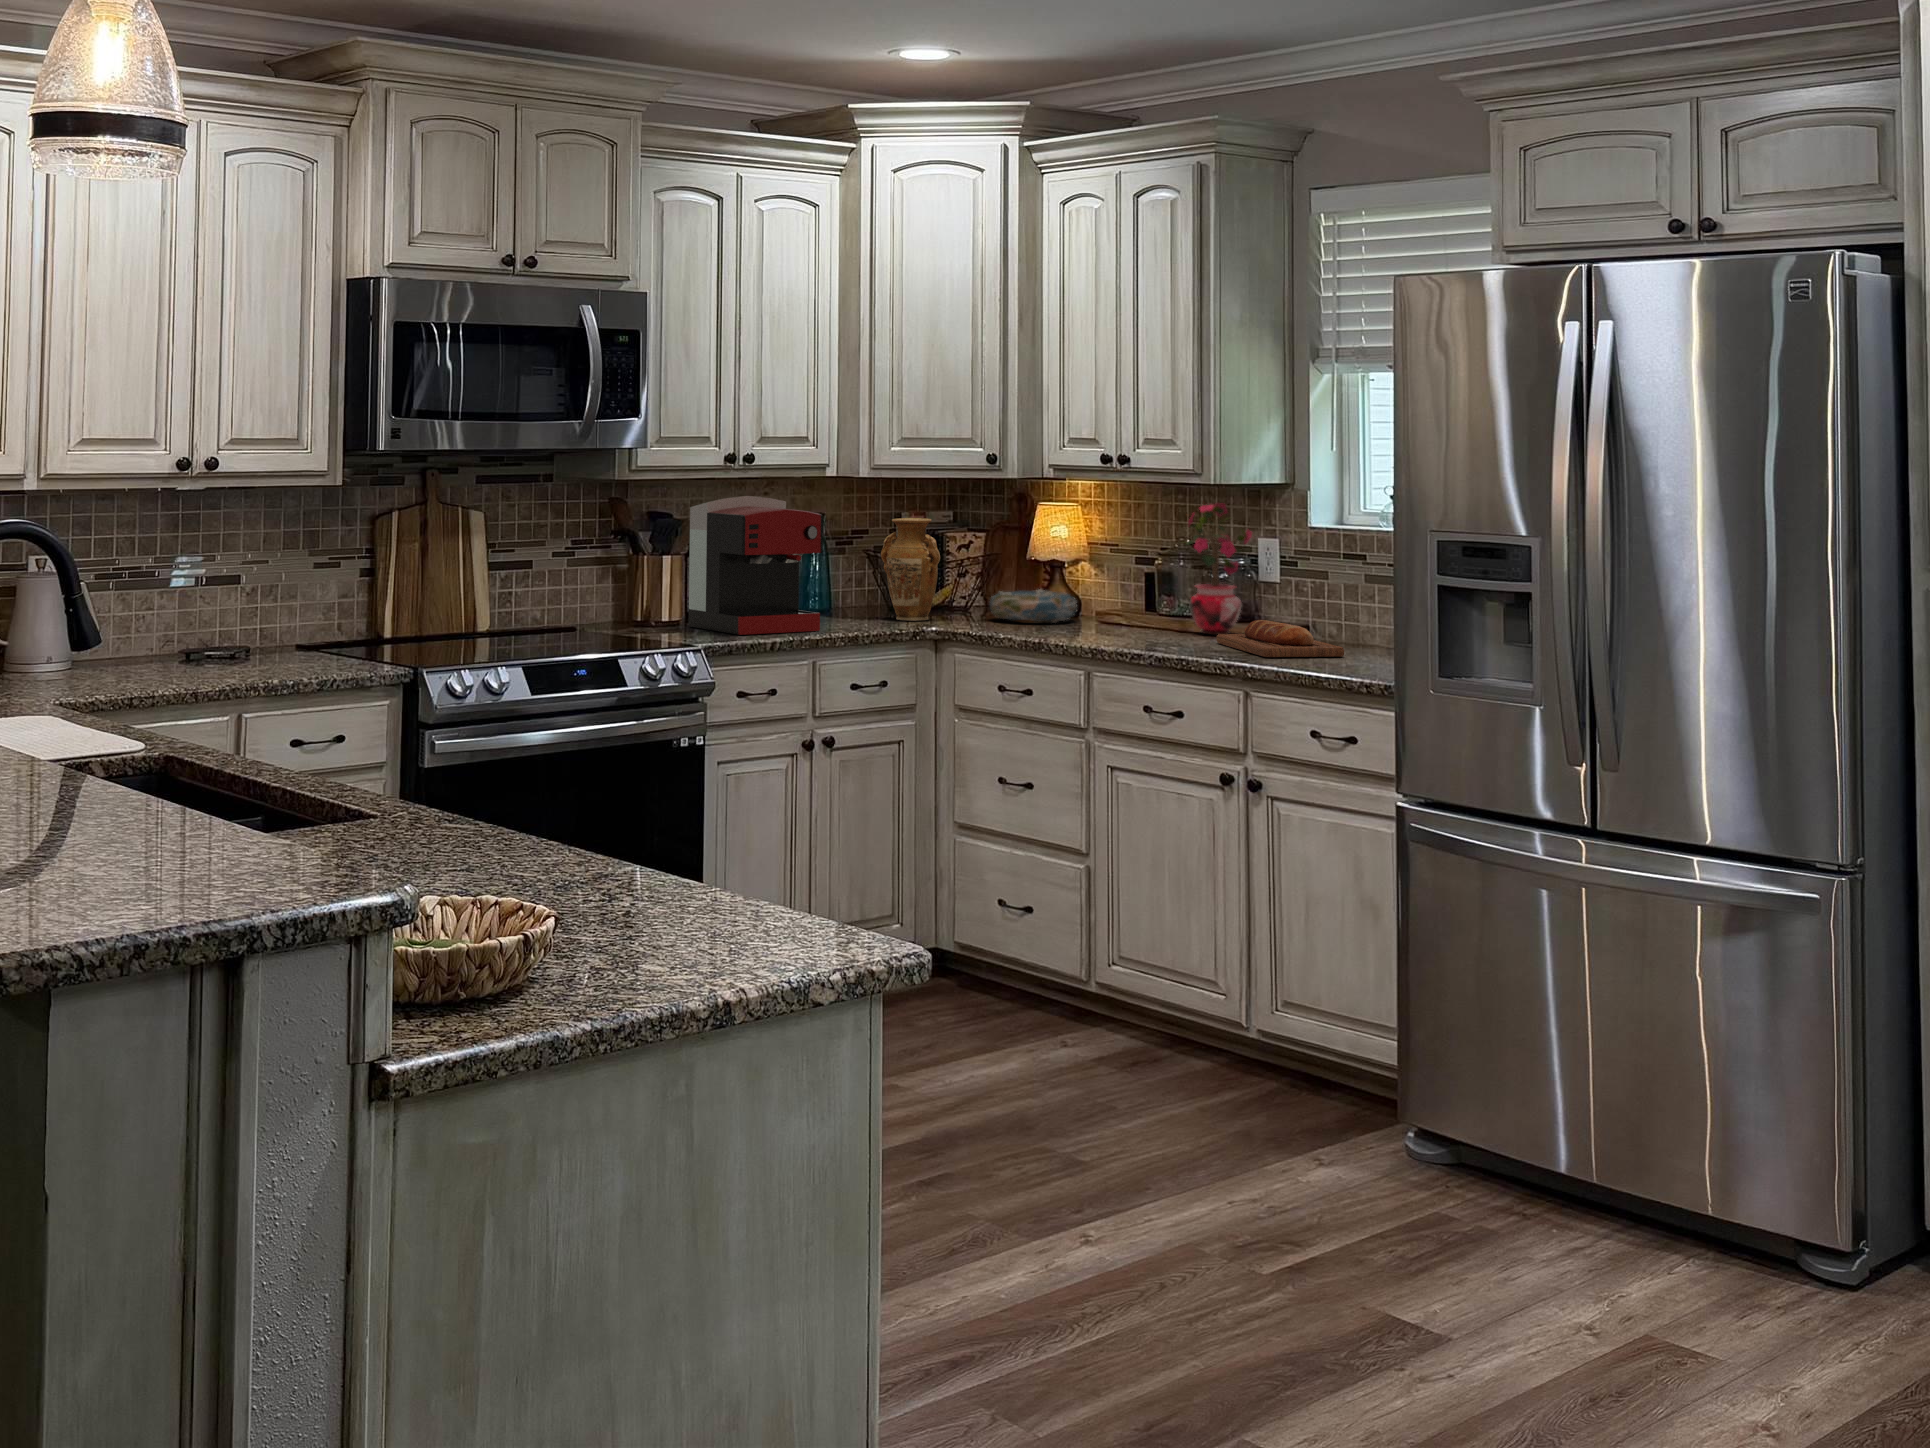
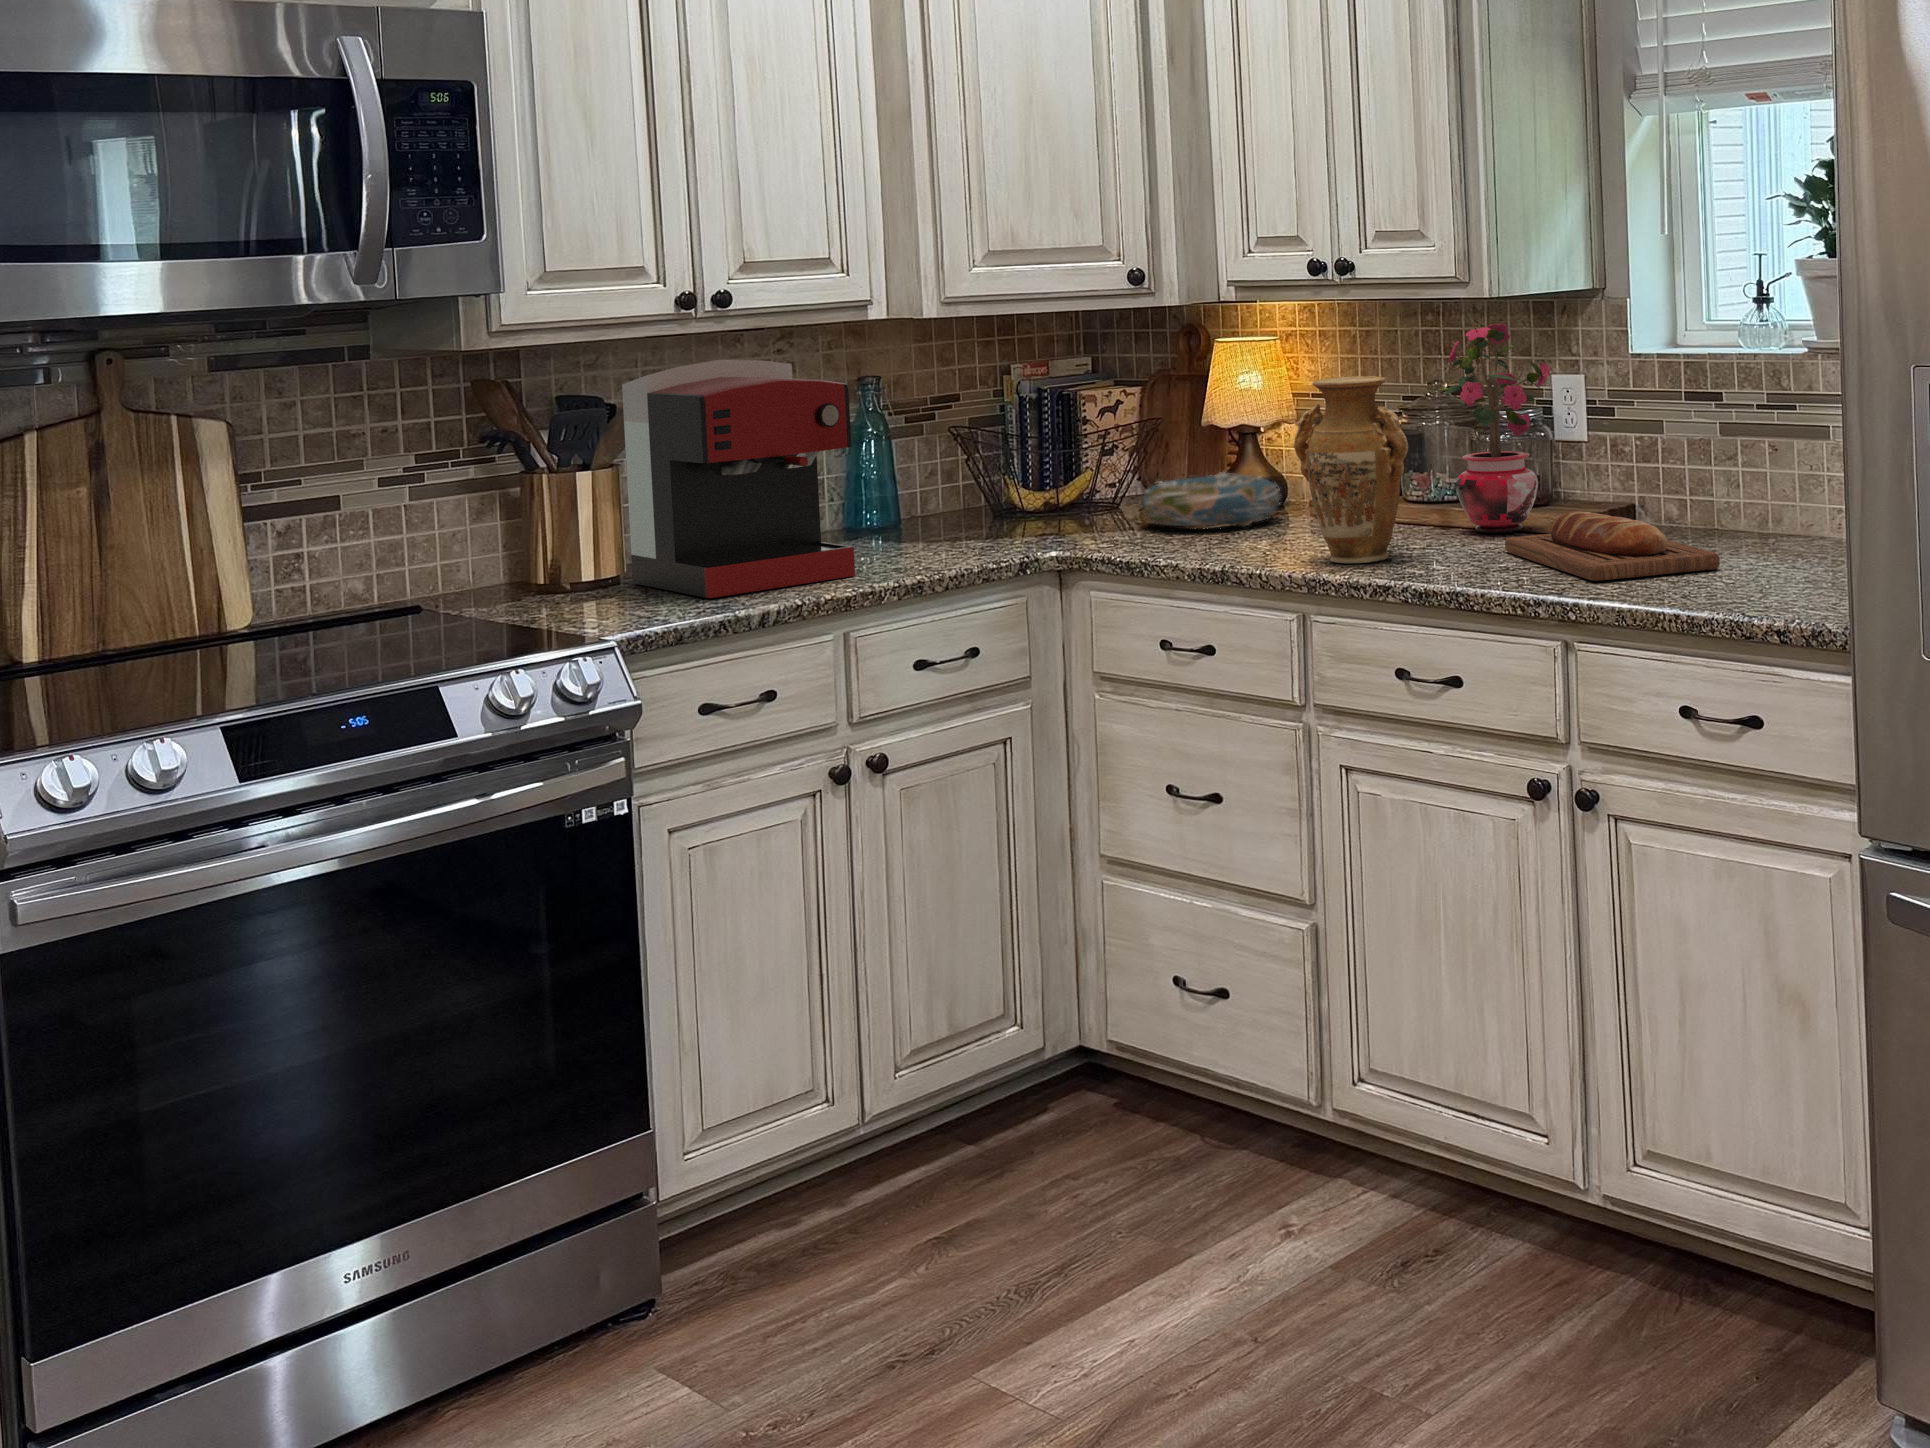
vase: present [881,518,940,621] -> present [1294,376,1408,563]

